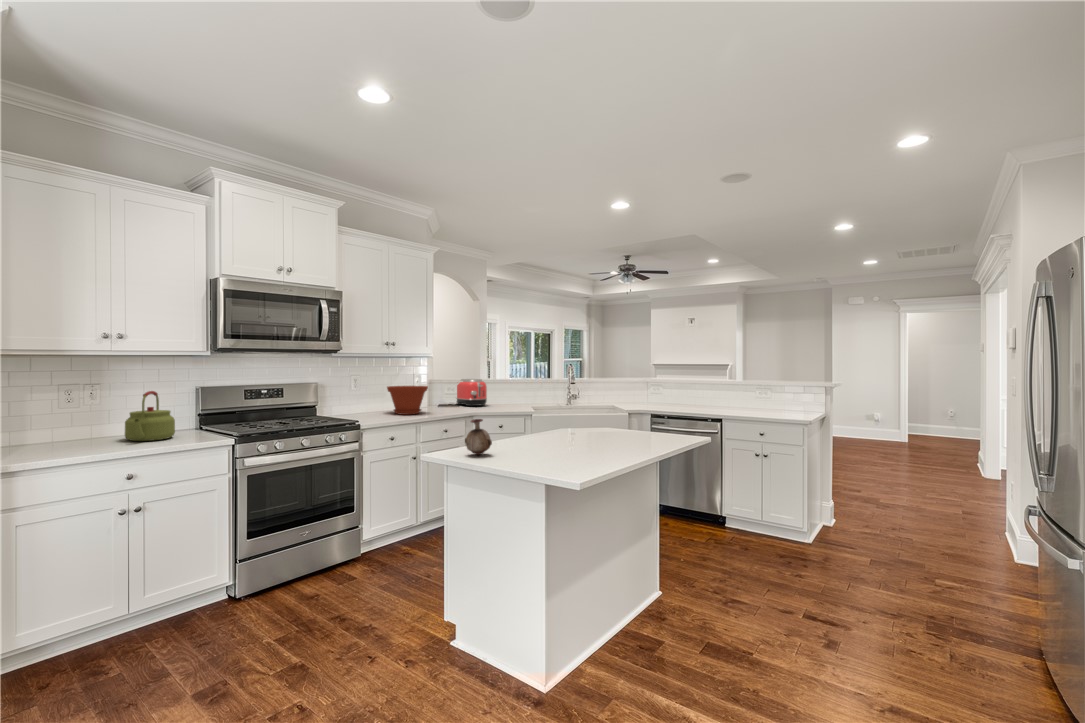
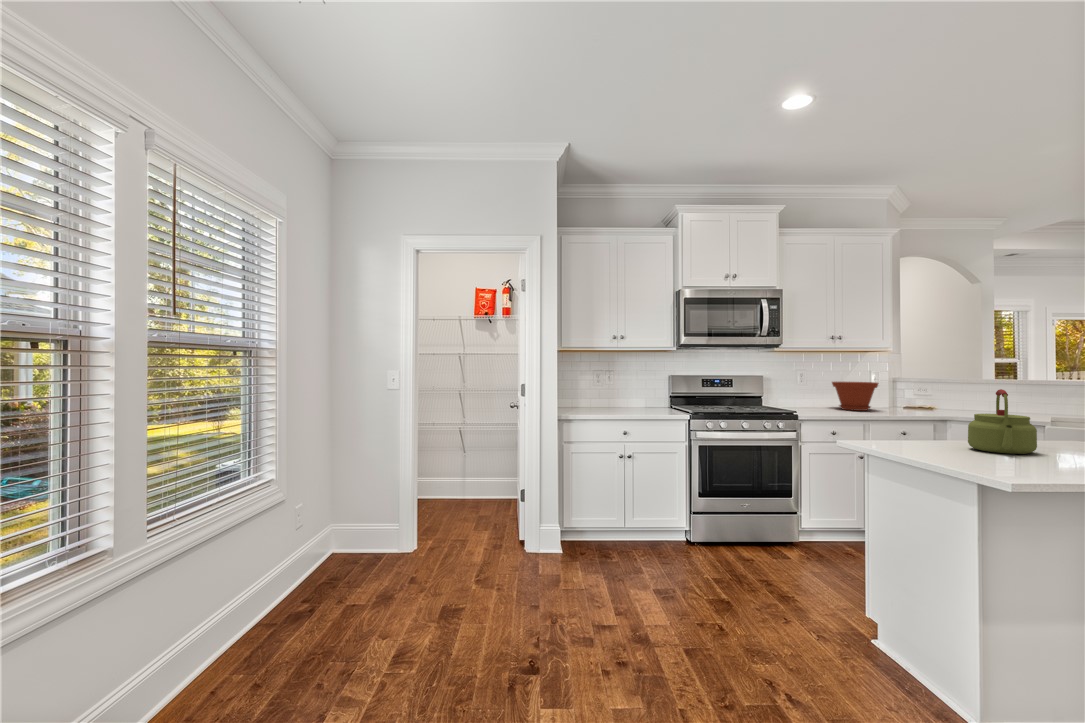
toaster: present [456,379,487,406] -> none [922,378,966,410]
kettle: present [125,391,175,441] -> present [968,389,1037,454]
vase: present [465,419,492,455] -> none [886,409,918,446]

